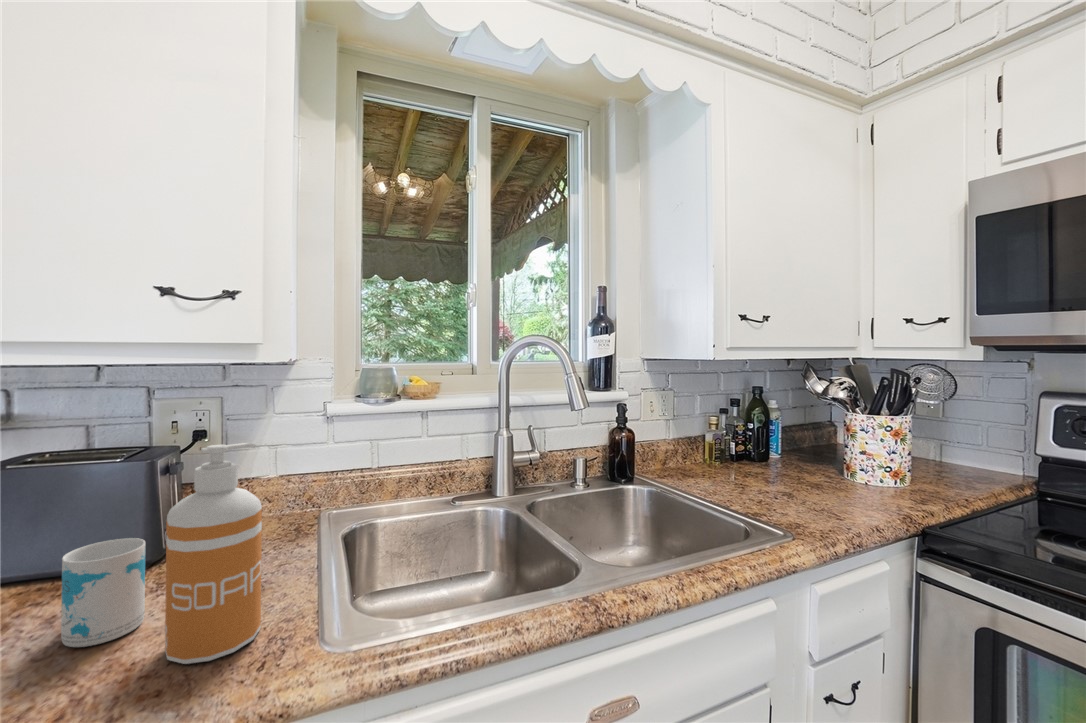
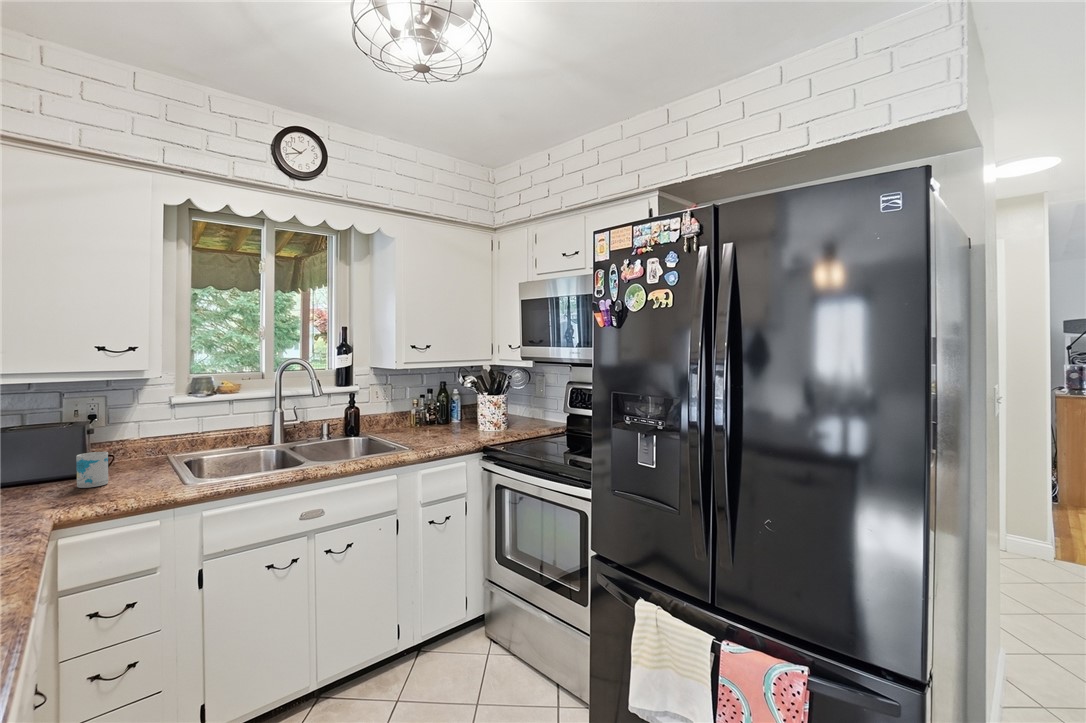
soap dispenser: present [165,443,262,664] -> none [128,411,164,486]

